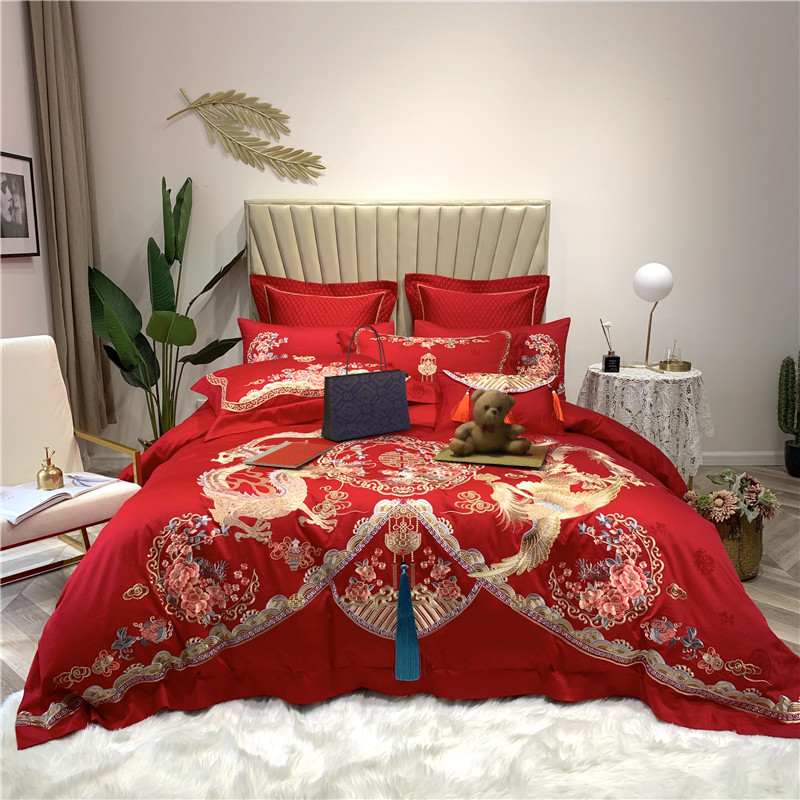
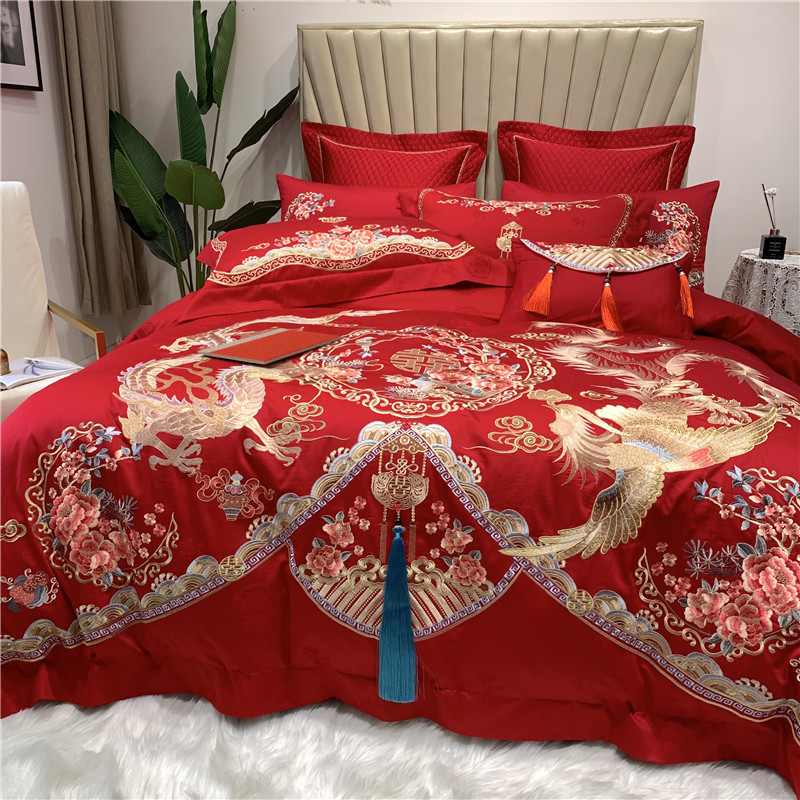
tote bag: present [321,325,411,441] -> none [333,163,467,330]
teddy bear: present [433,389,549,467] -> none [475,259,664,383]

